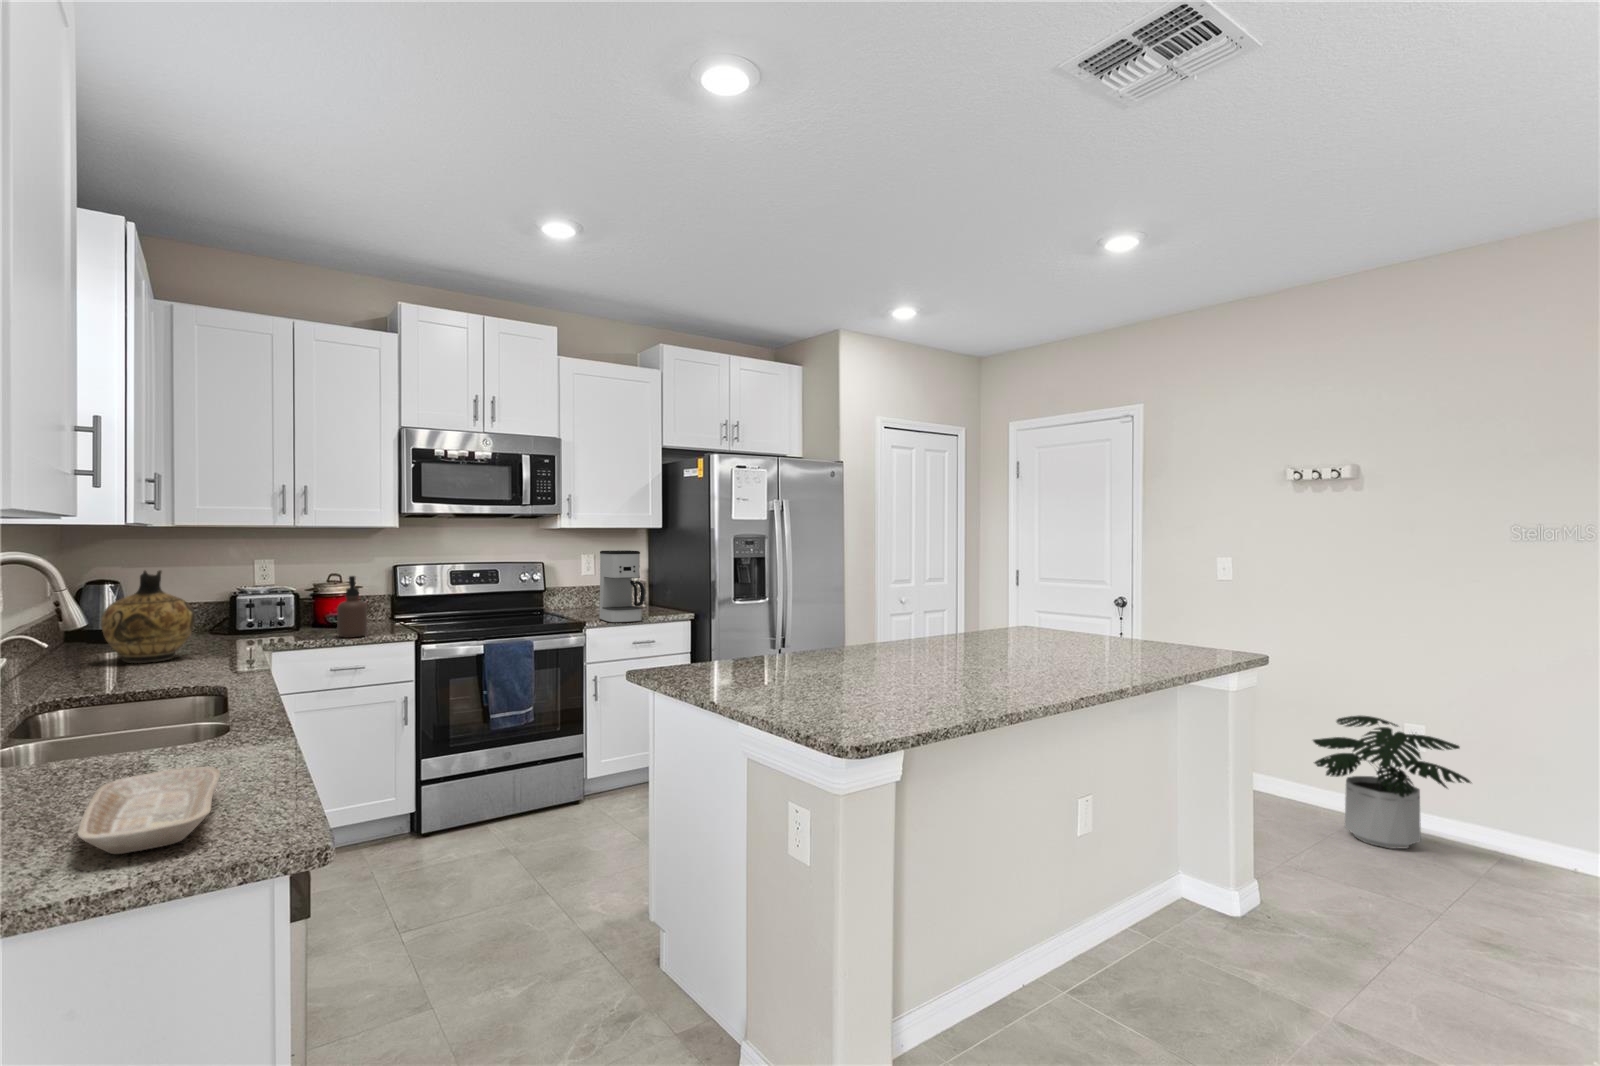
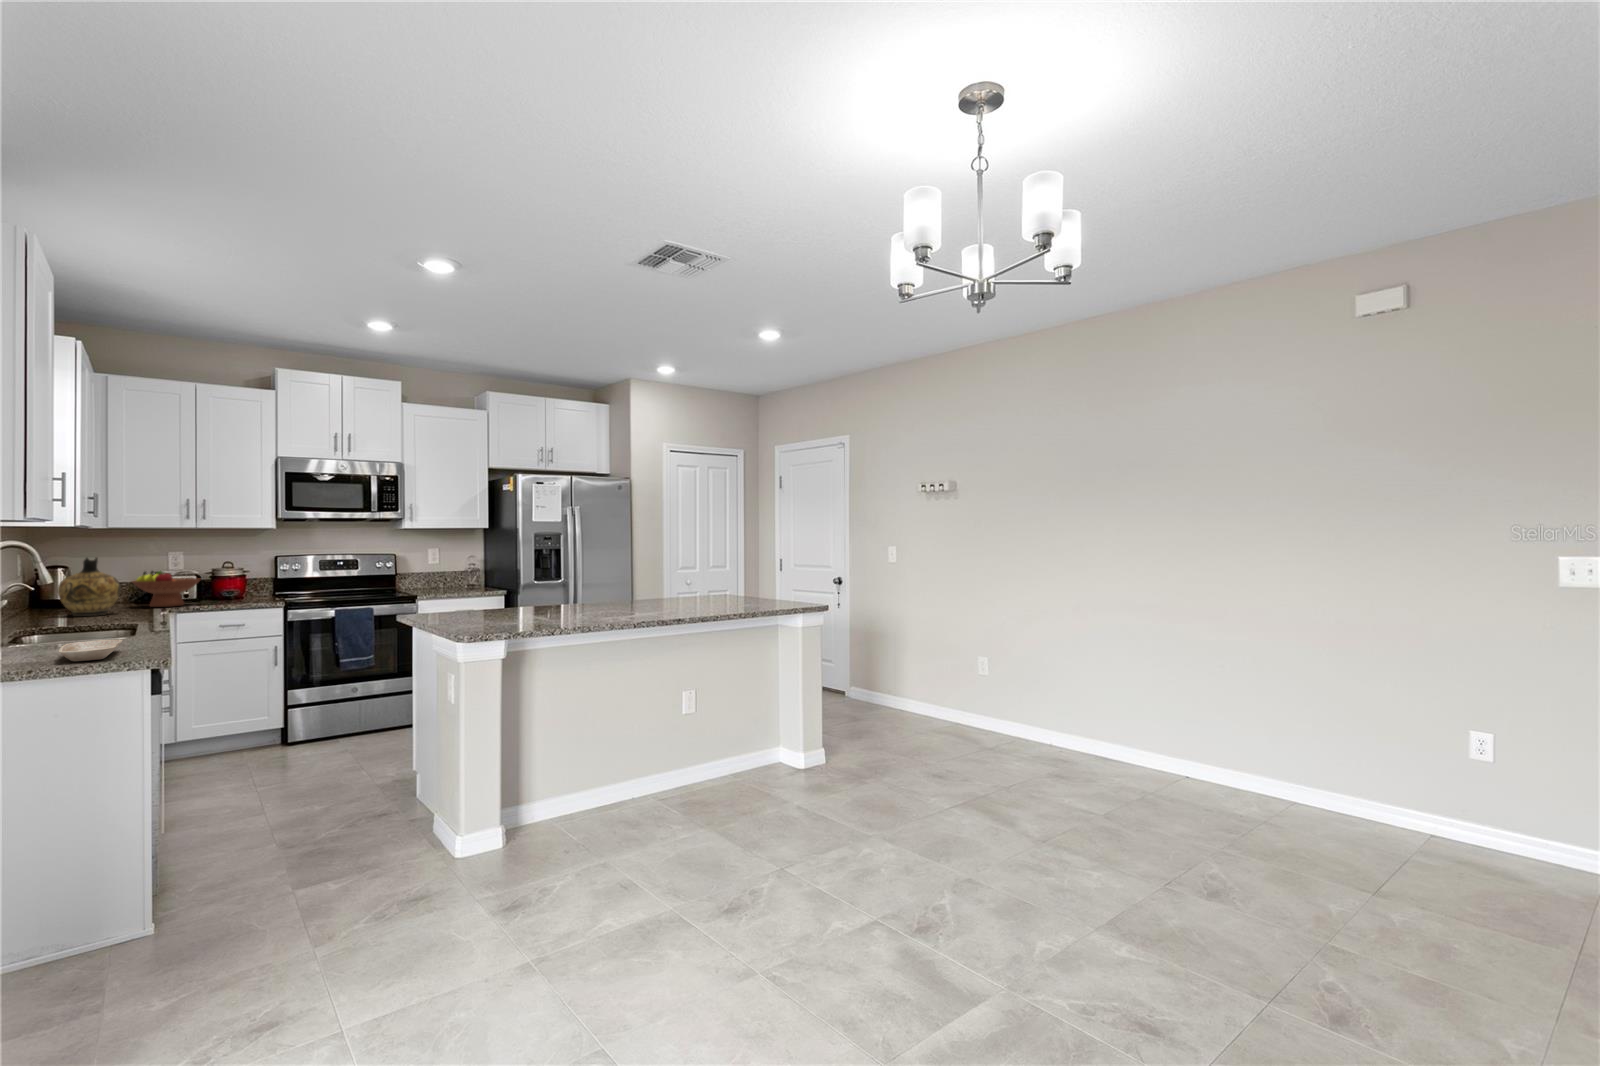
coffee maker: present [600,550,645,623] -> none [431,545,465,597]
soap dispenser: present [337,576,367,638] -> none [225,562,248,605]
fruit bowl: none [207,588,305,642] -> present [132,571,200,607]
potted plant: present [1313,716,1471,849] -> none [906,653,998,738]

